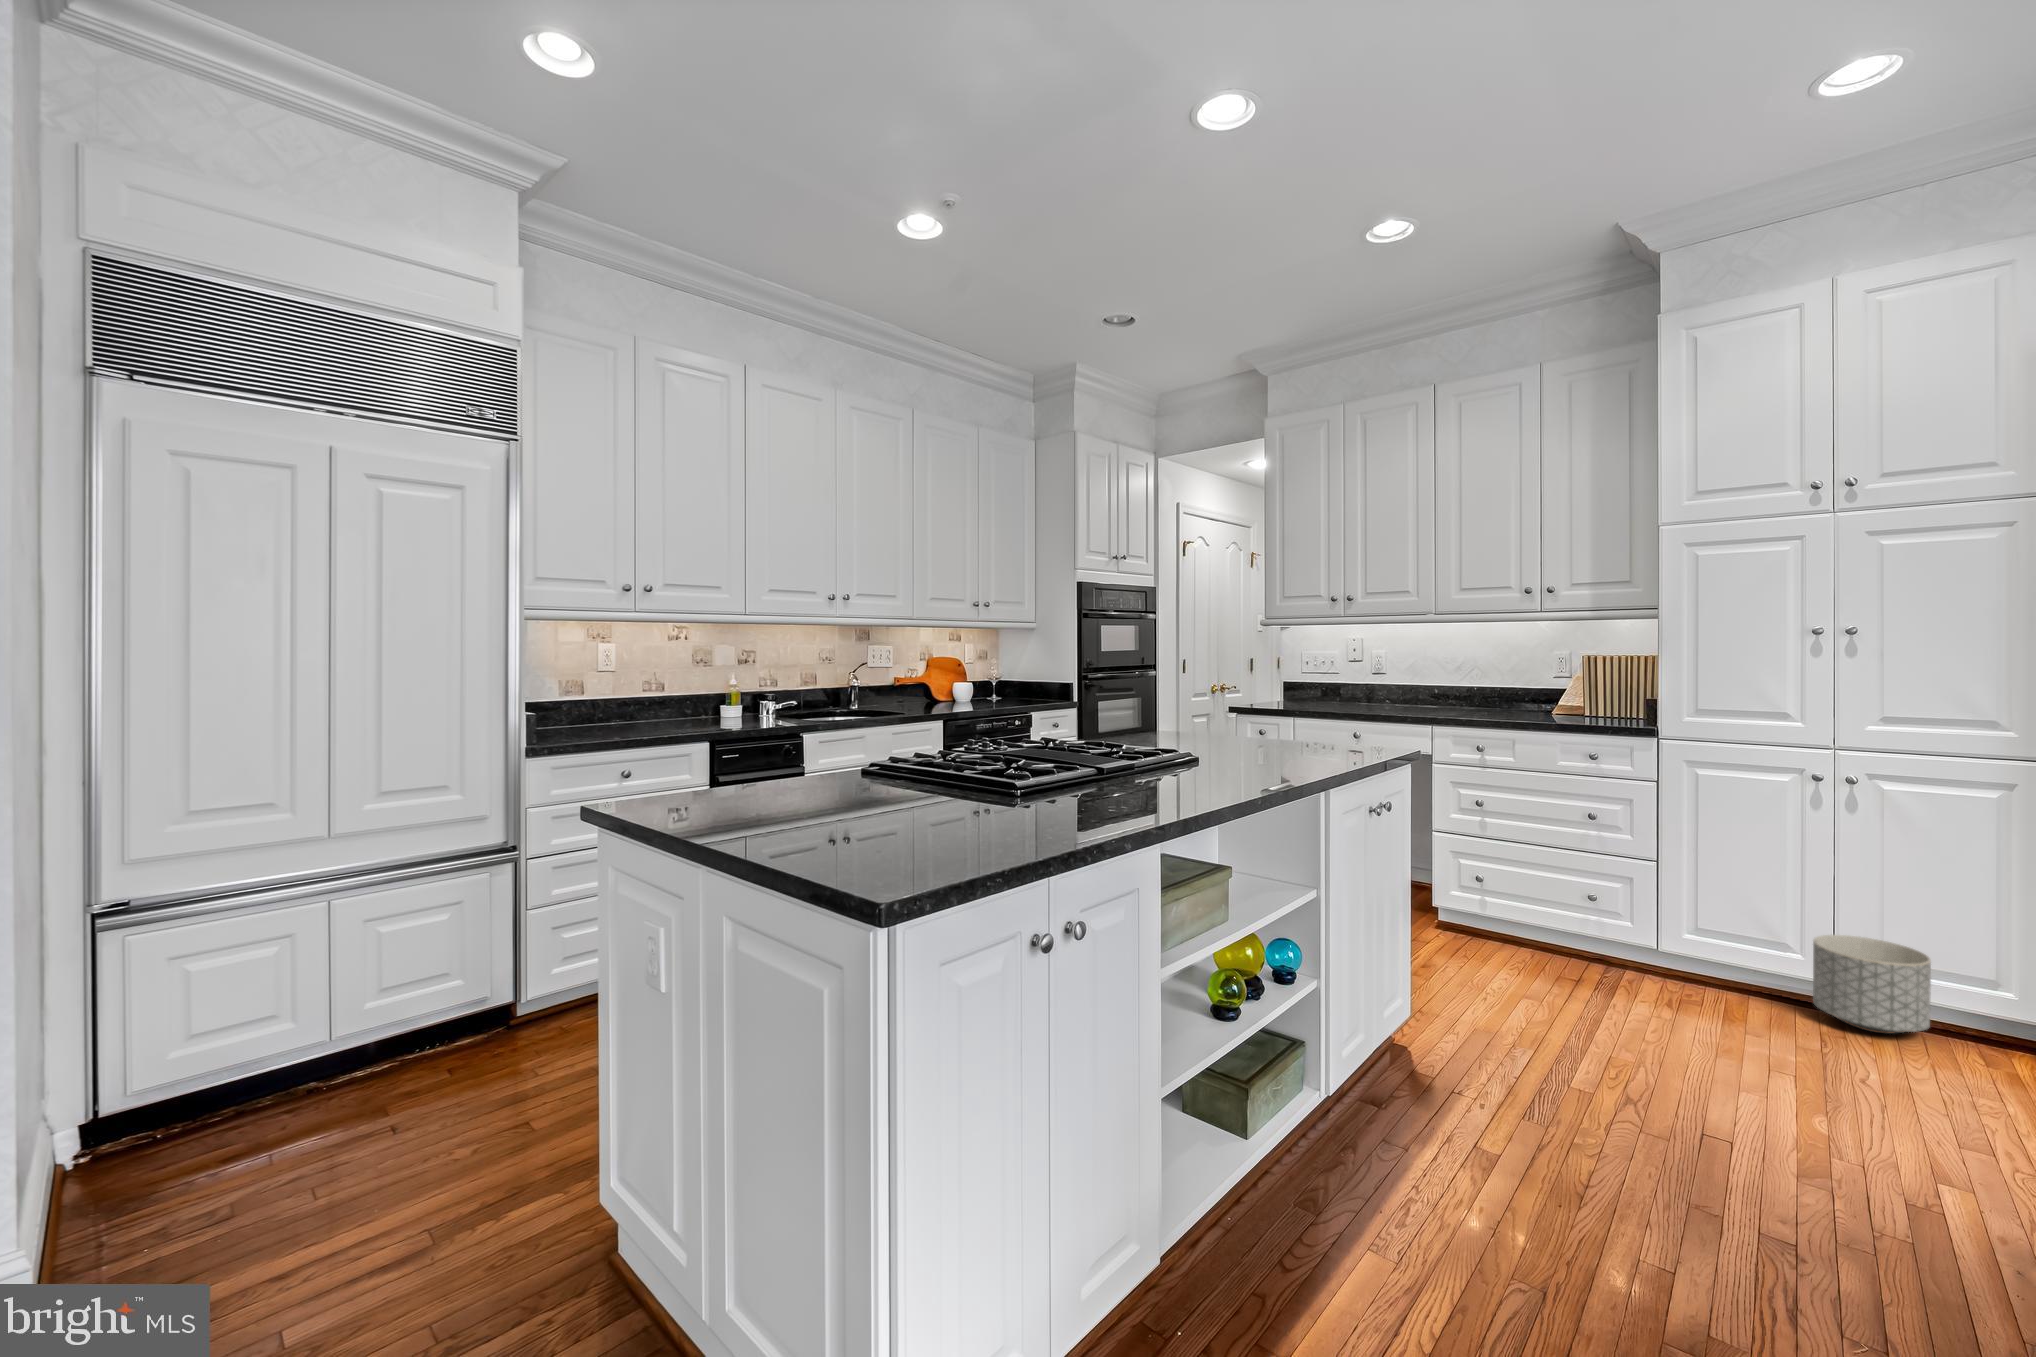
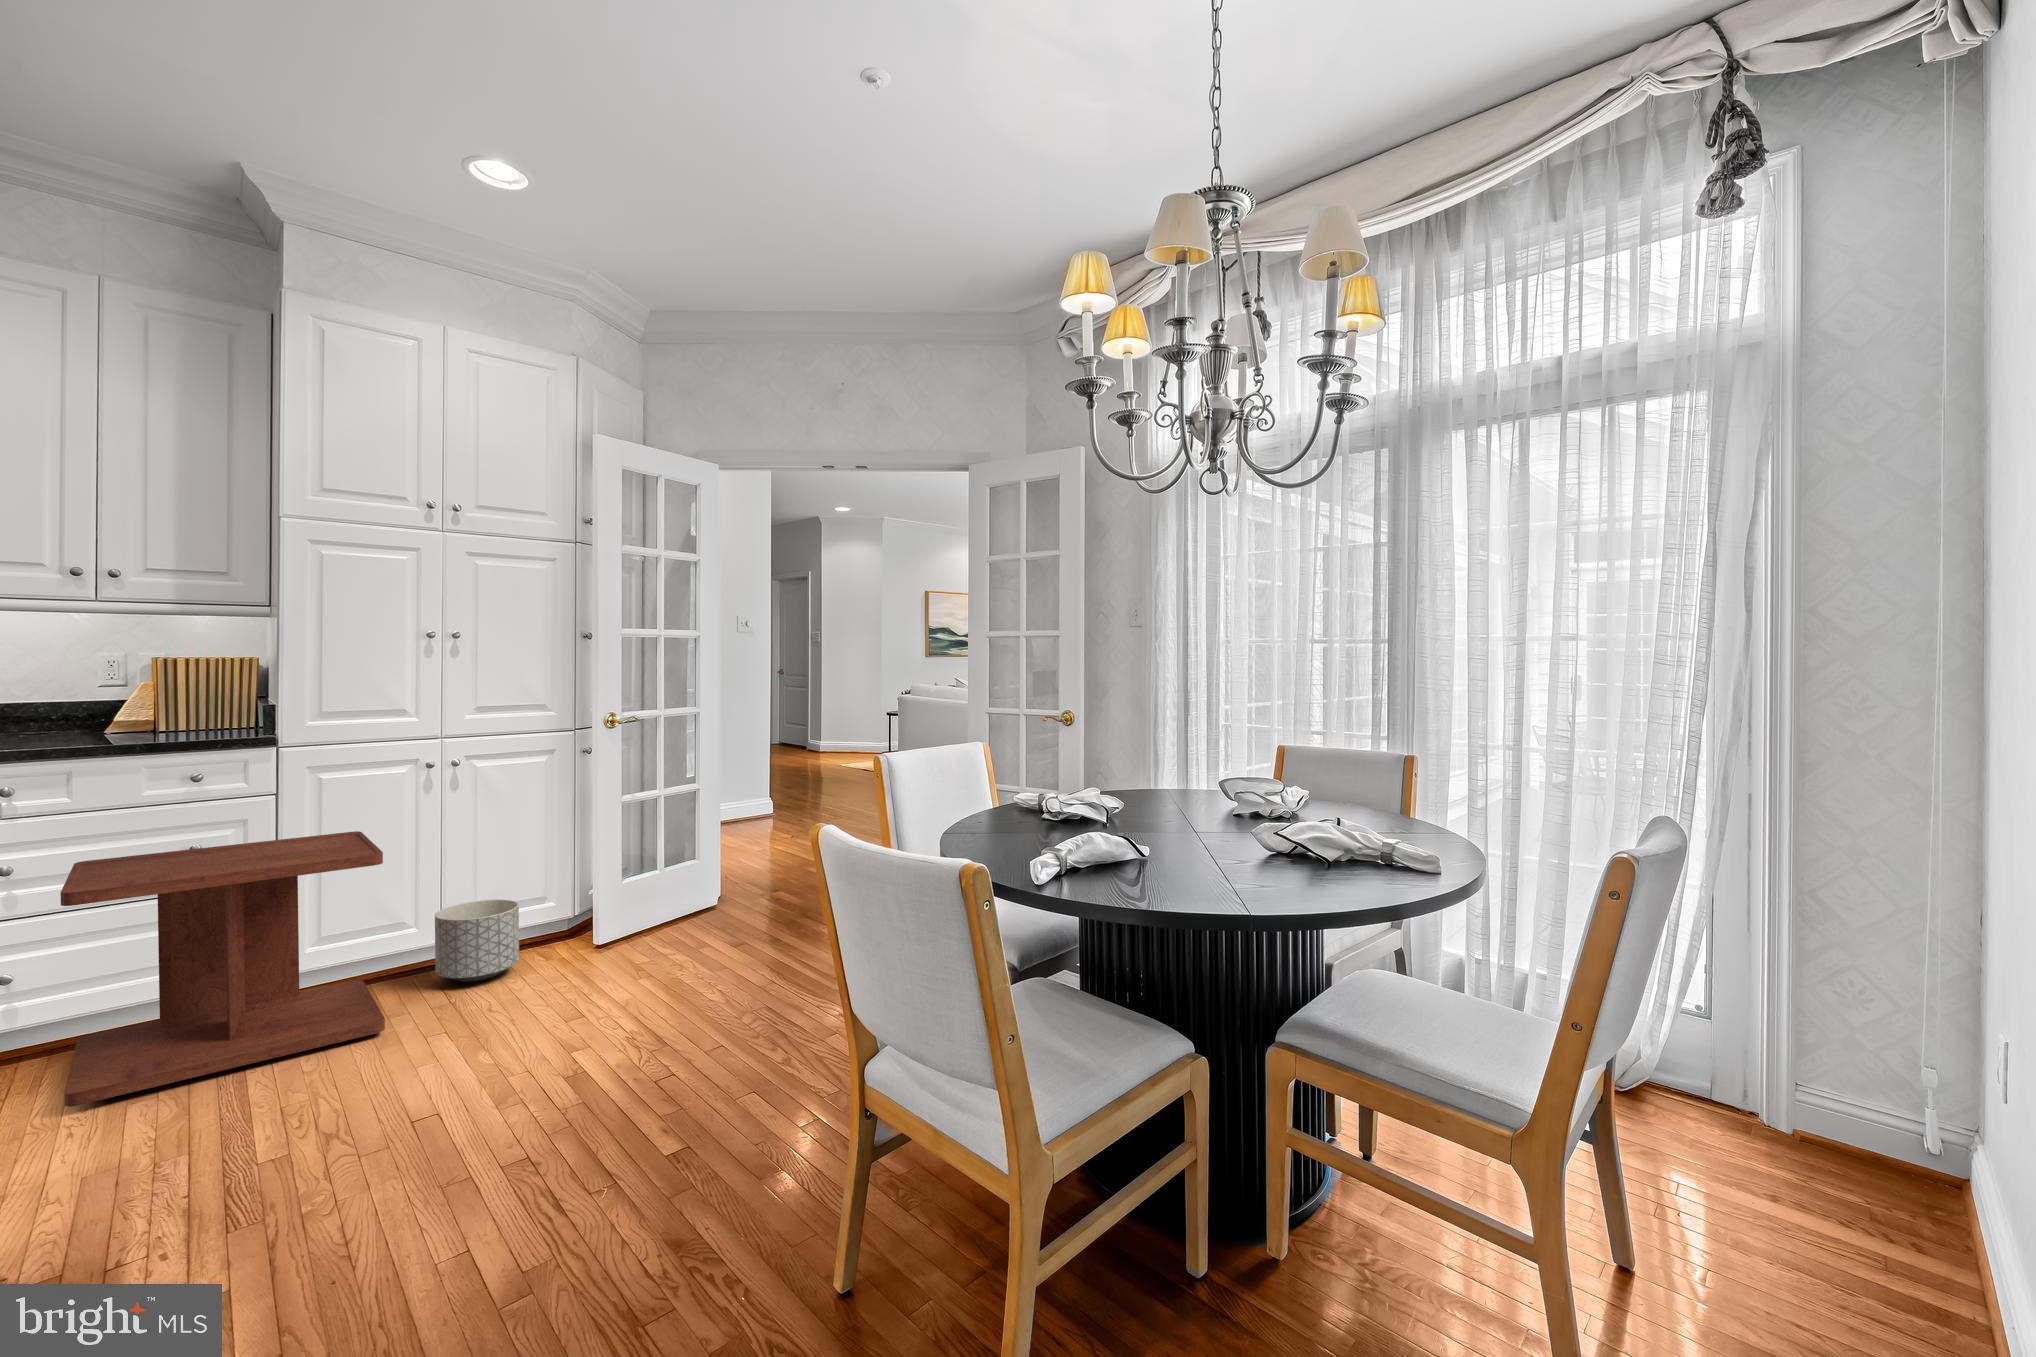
side table: none [1488,810,1734,1033] -> present [60,831,385,1107]

